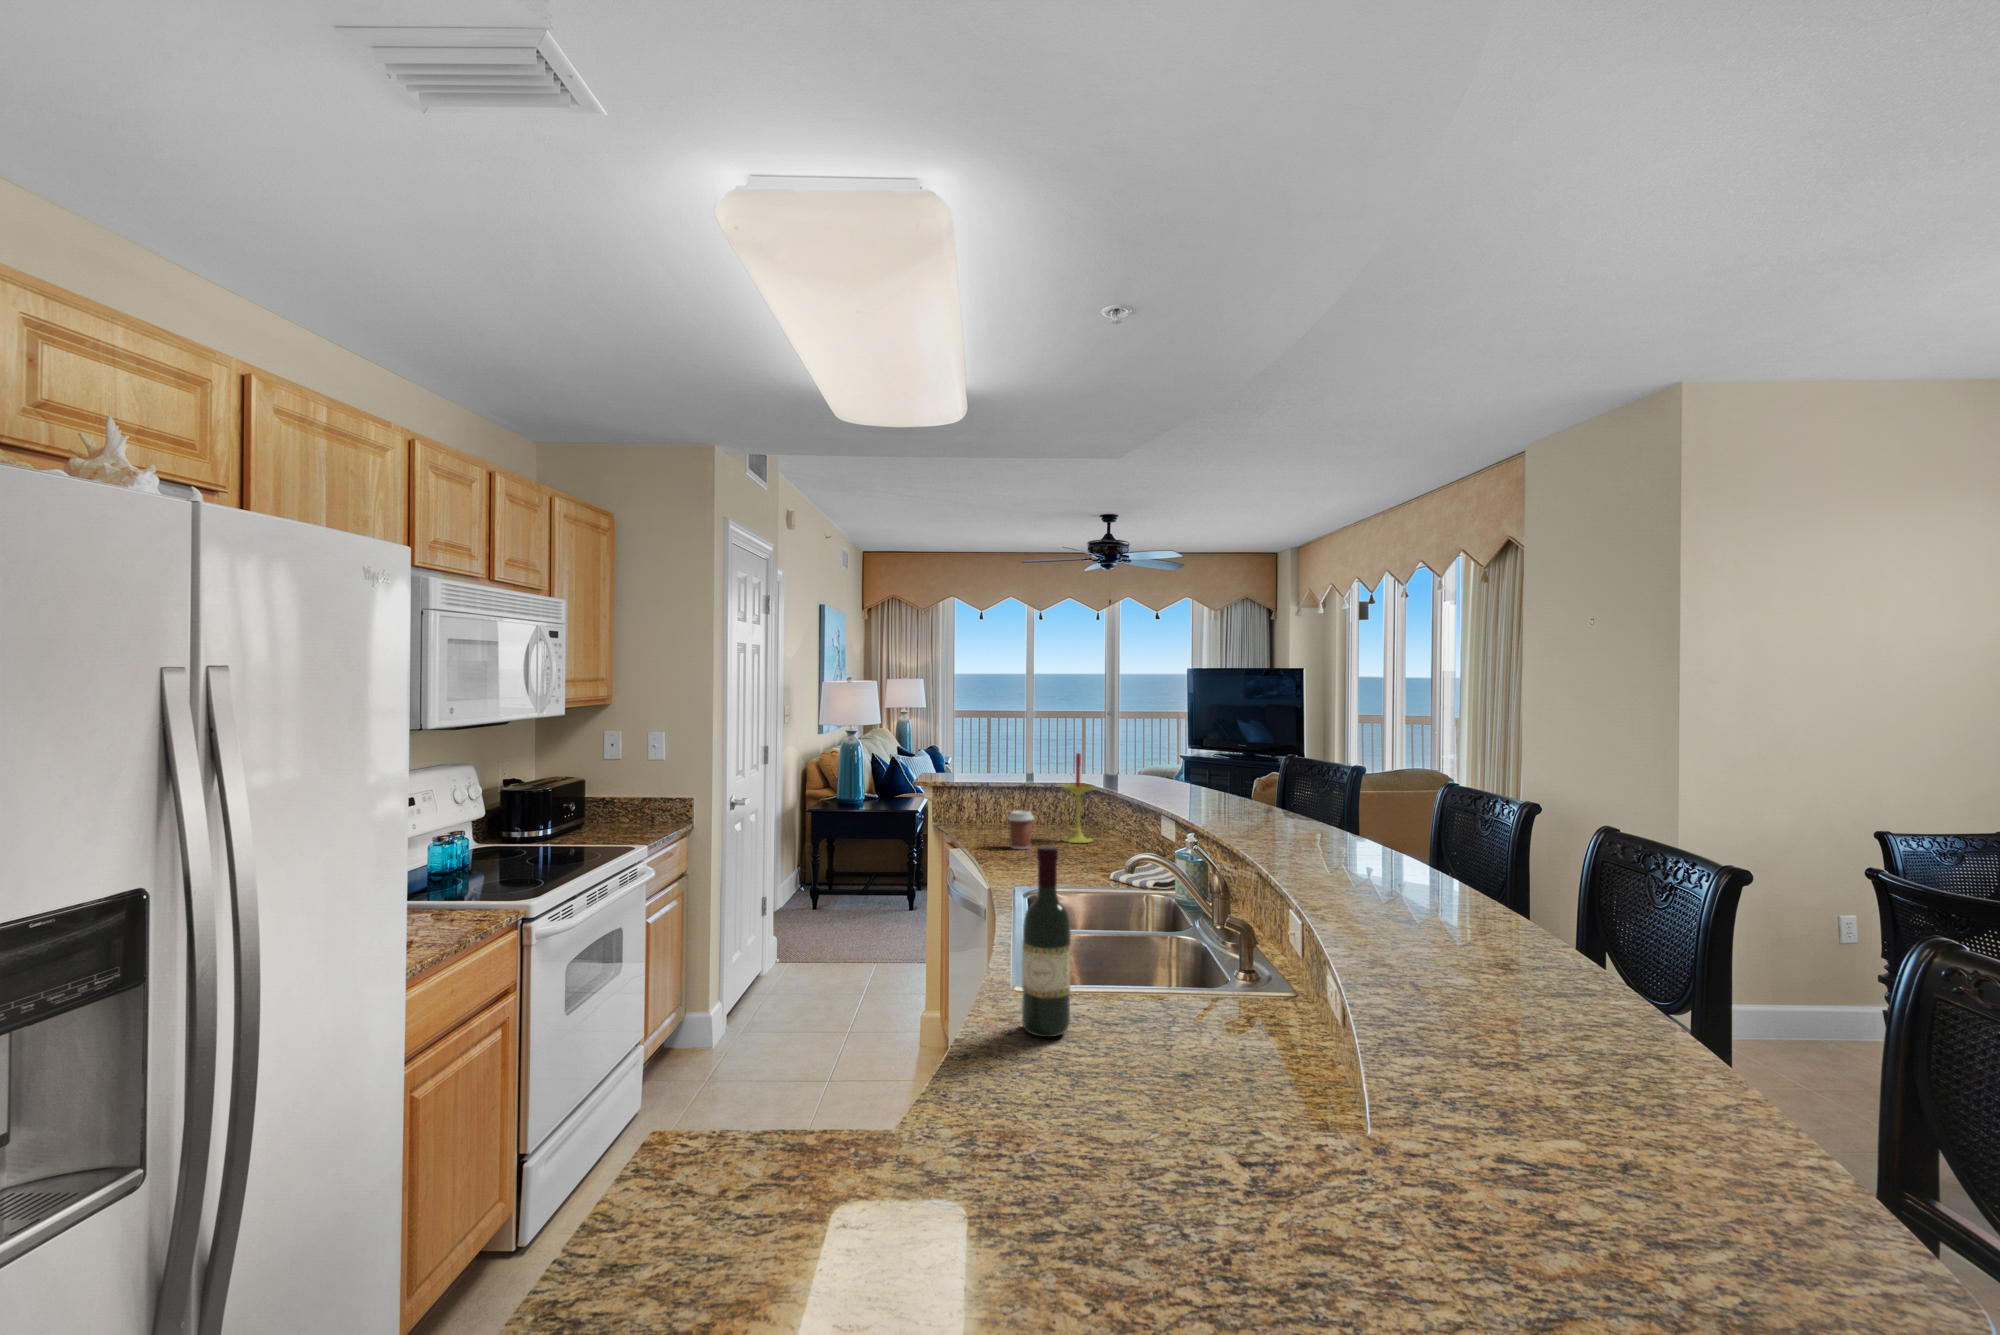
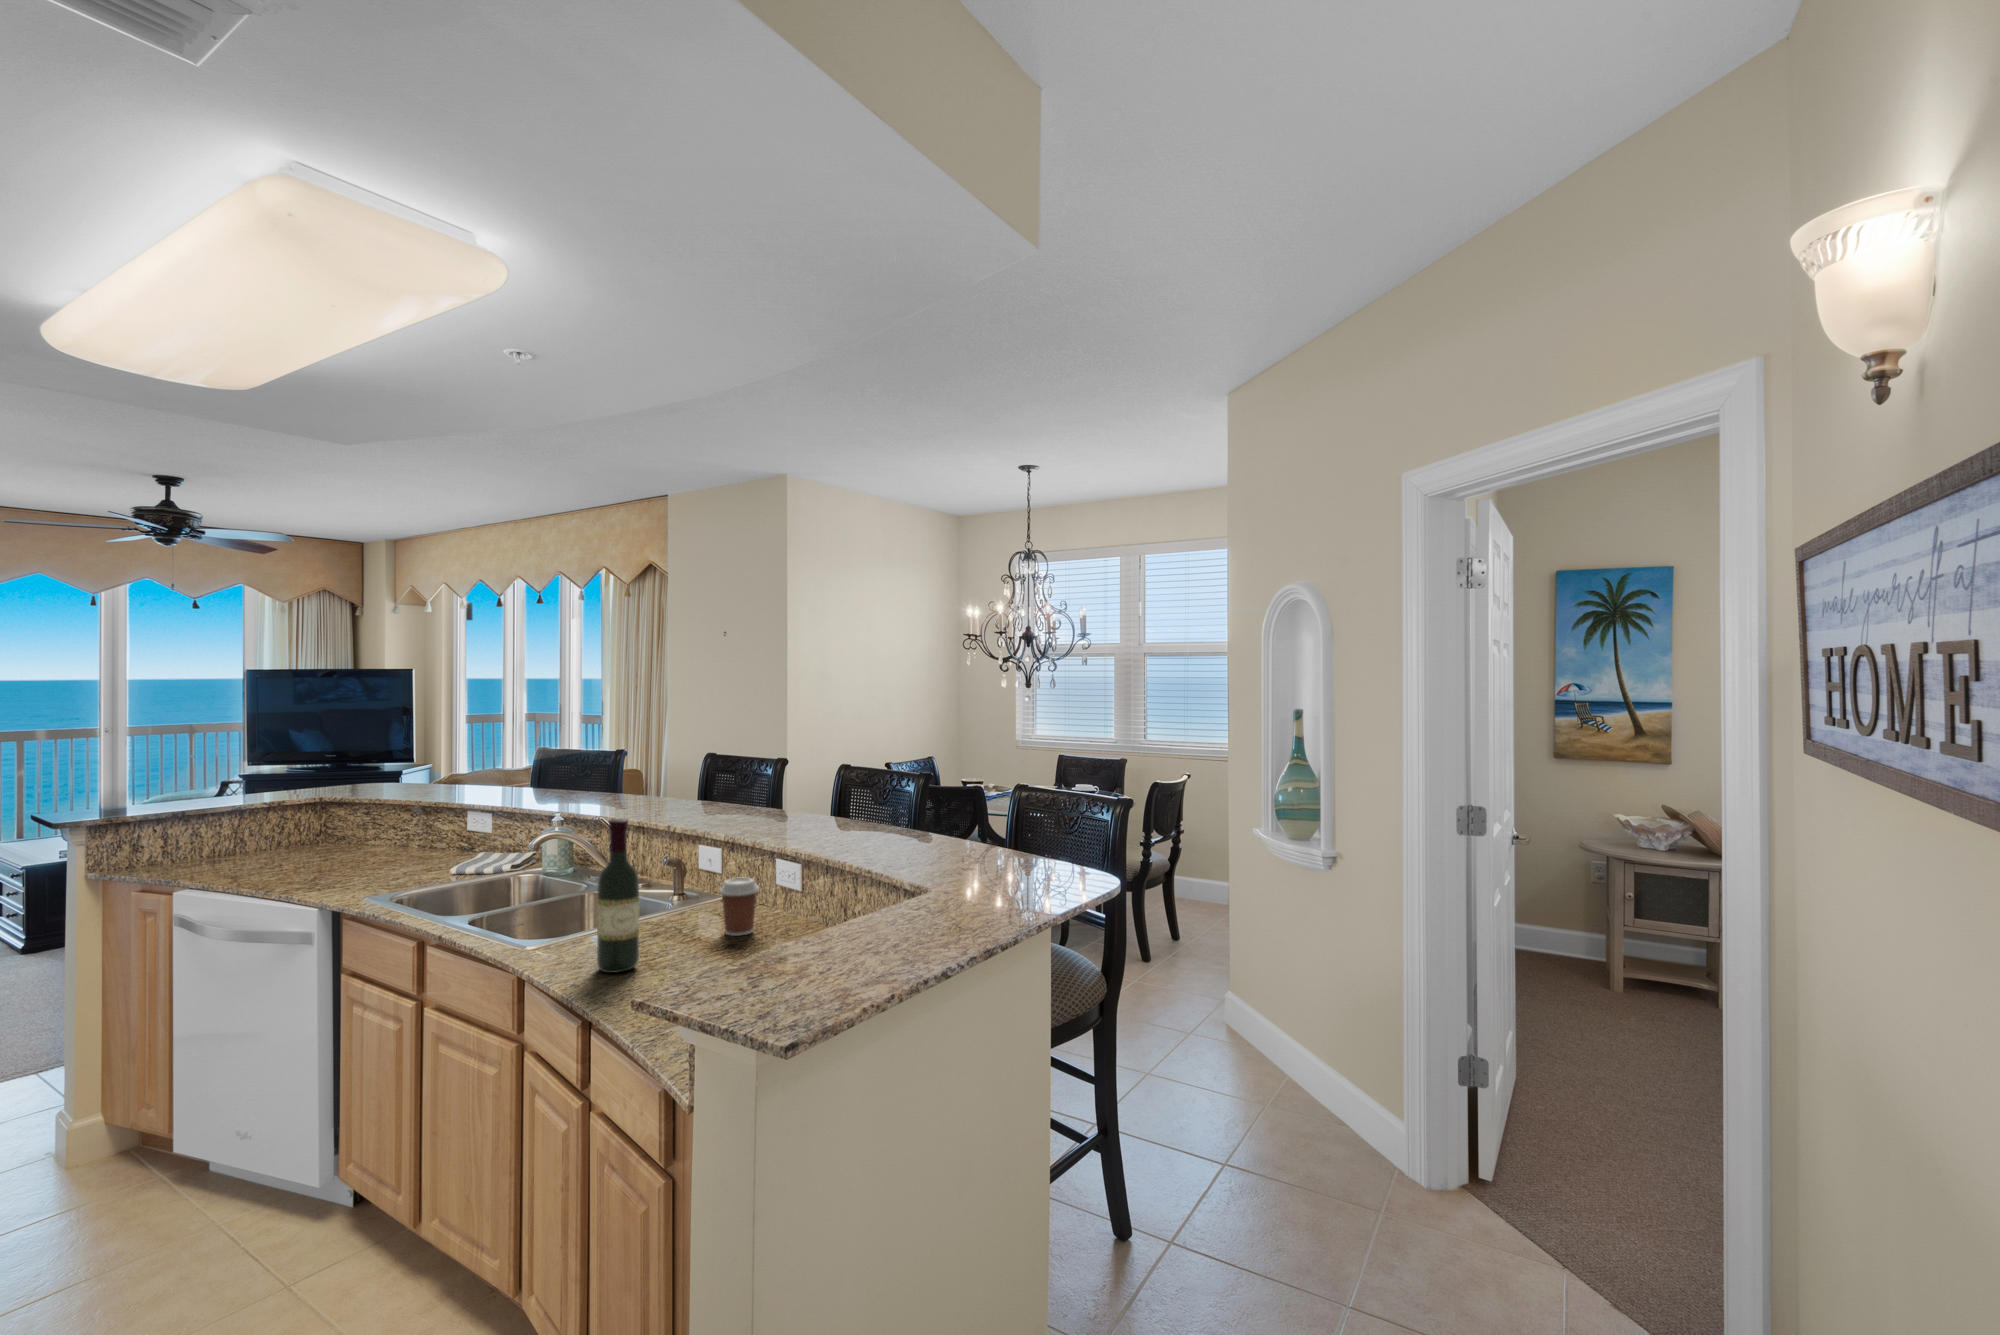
candle: present [1061,753,1095,843] -> none [314,760,361,861]
coffee cup: present [1008,810,1034,849] -> present [719,877,759,936]

